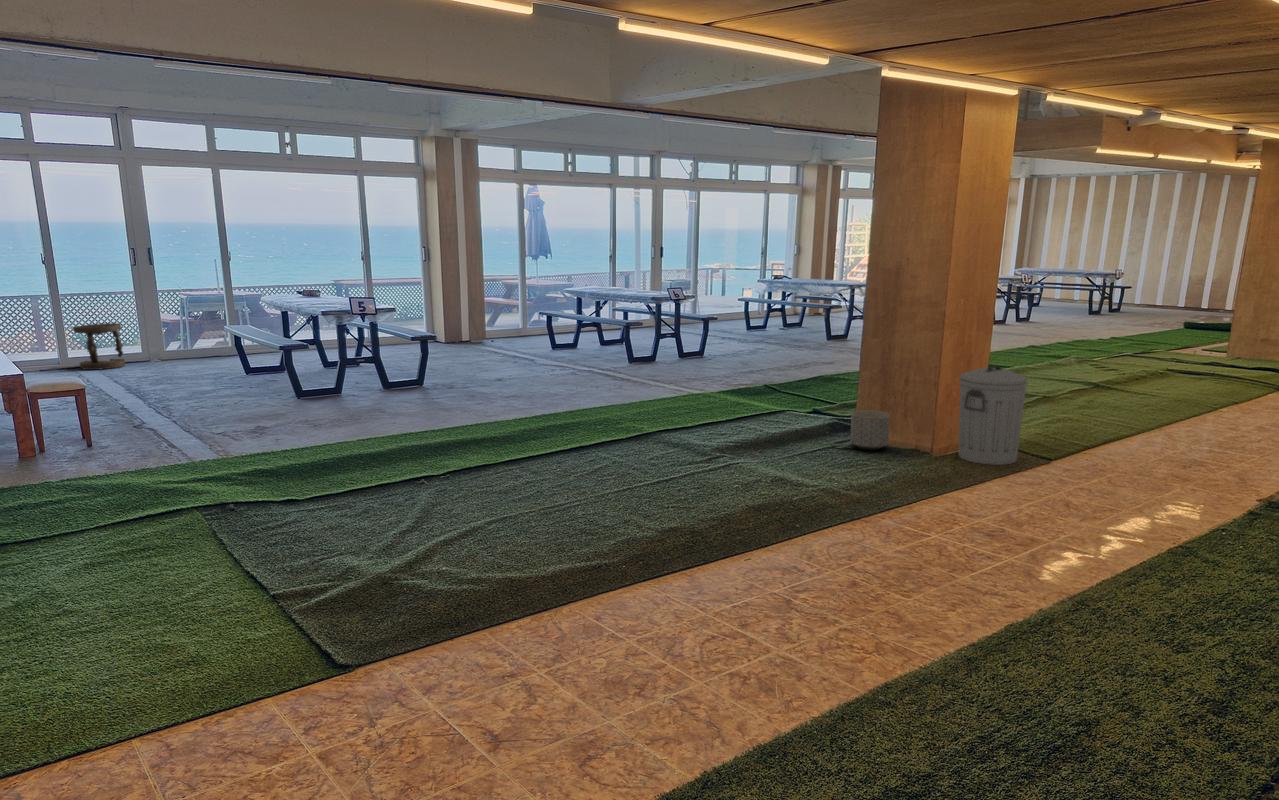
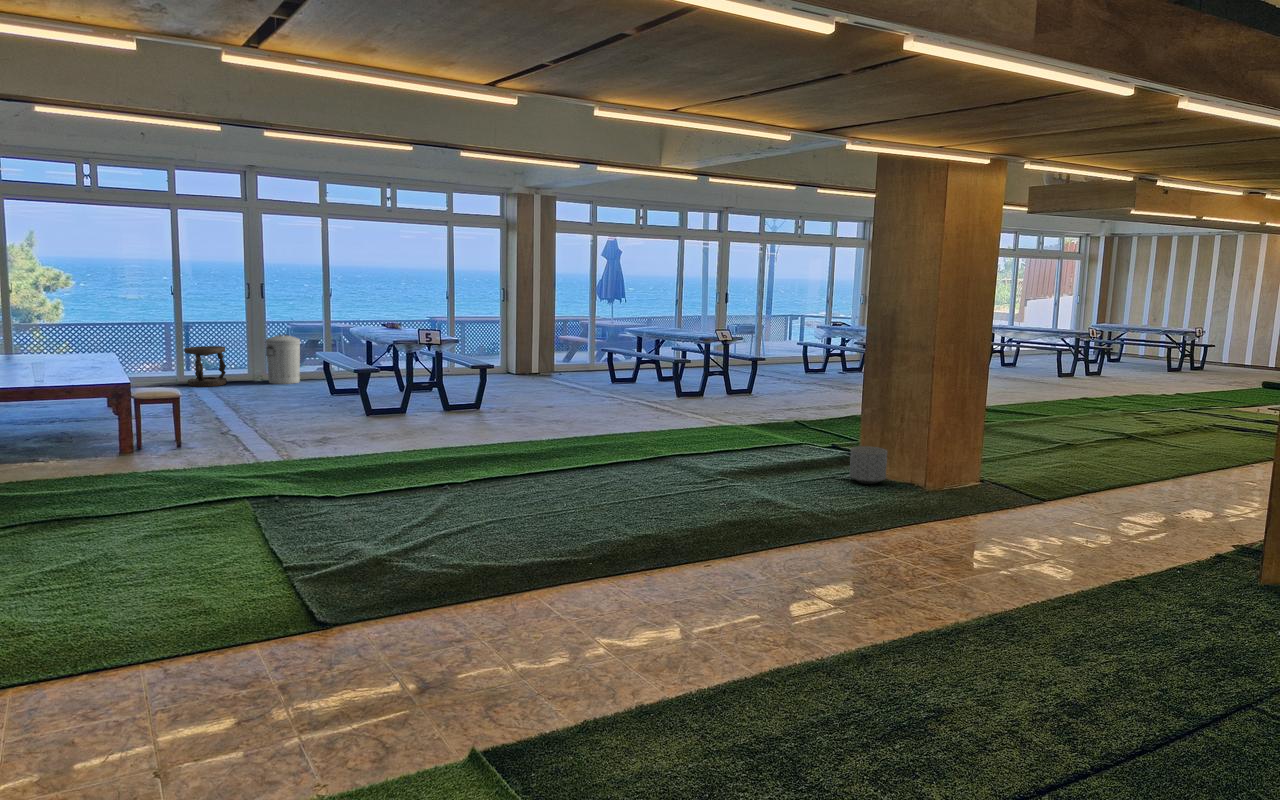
trash can: present [959,366,1027,465] -> present [265,334,300,384]

